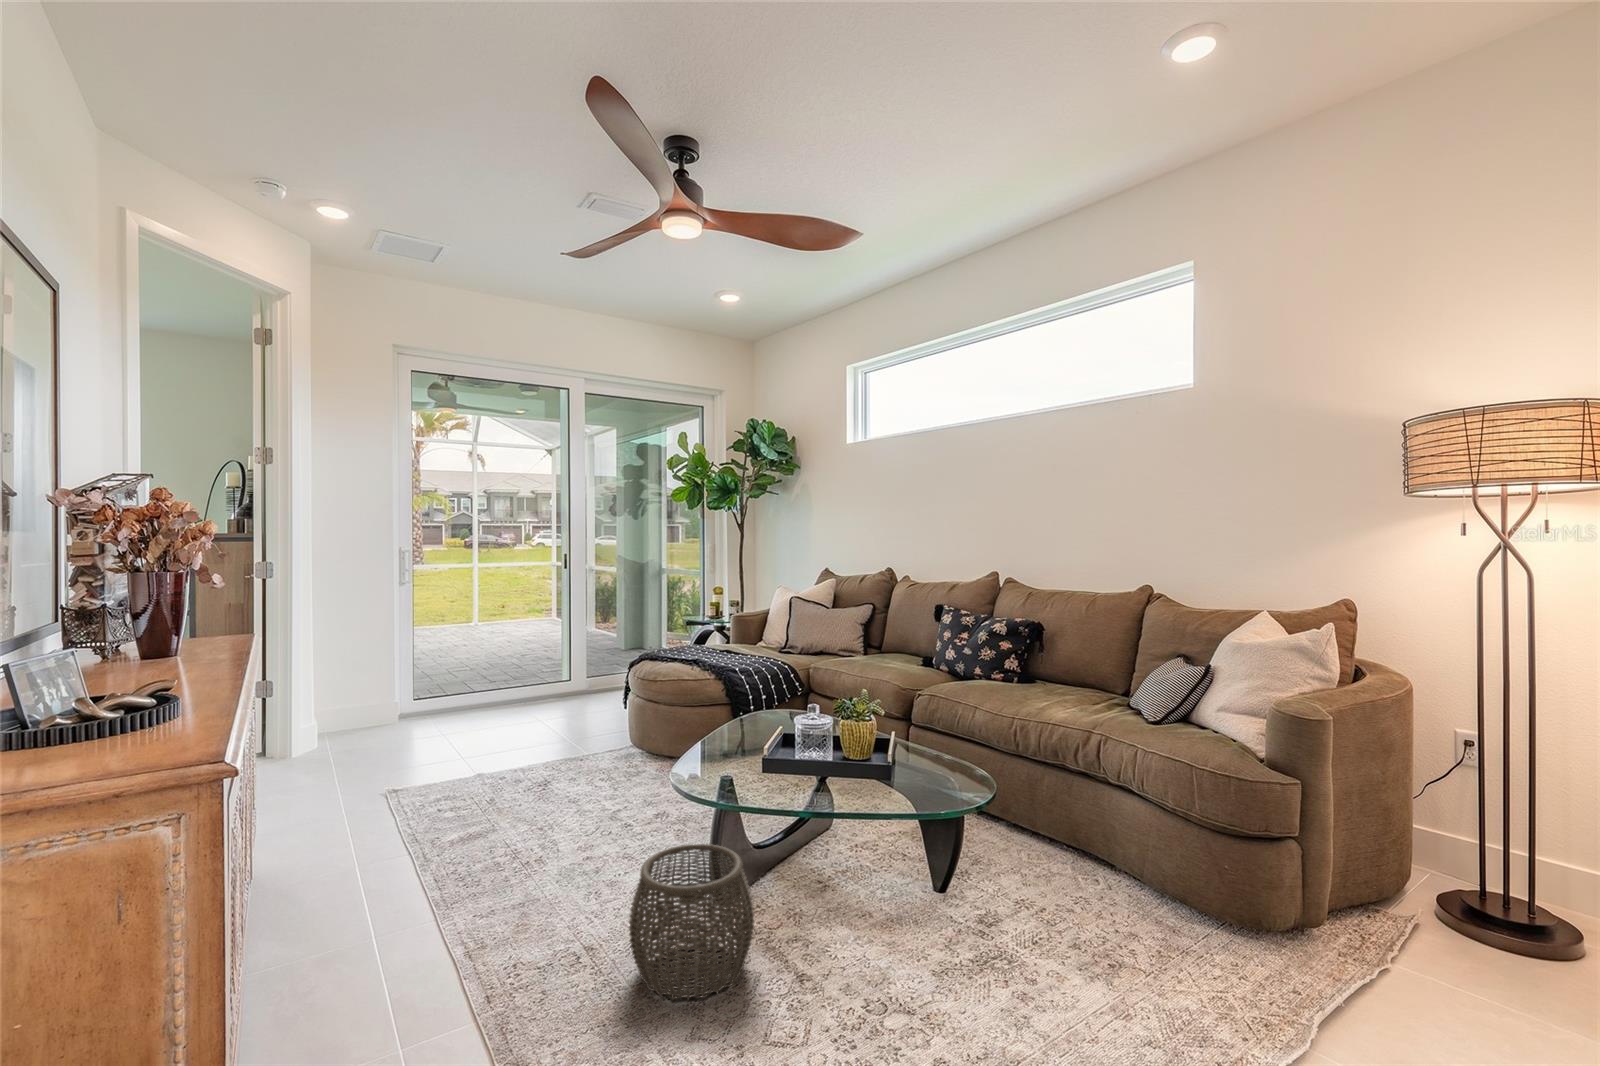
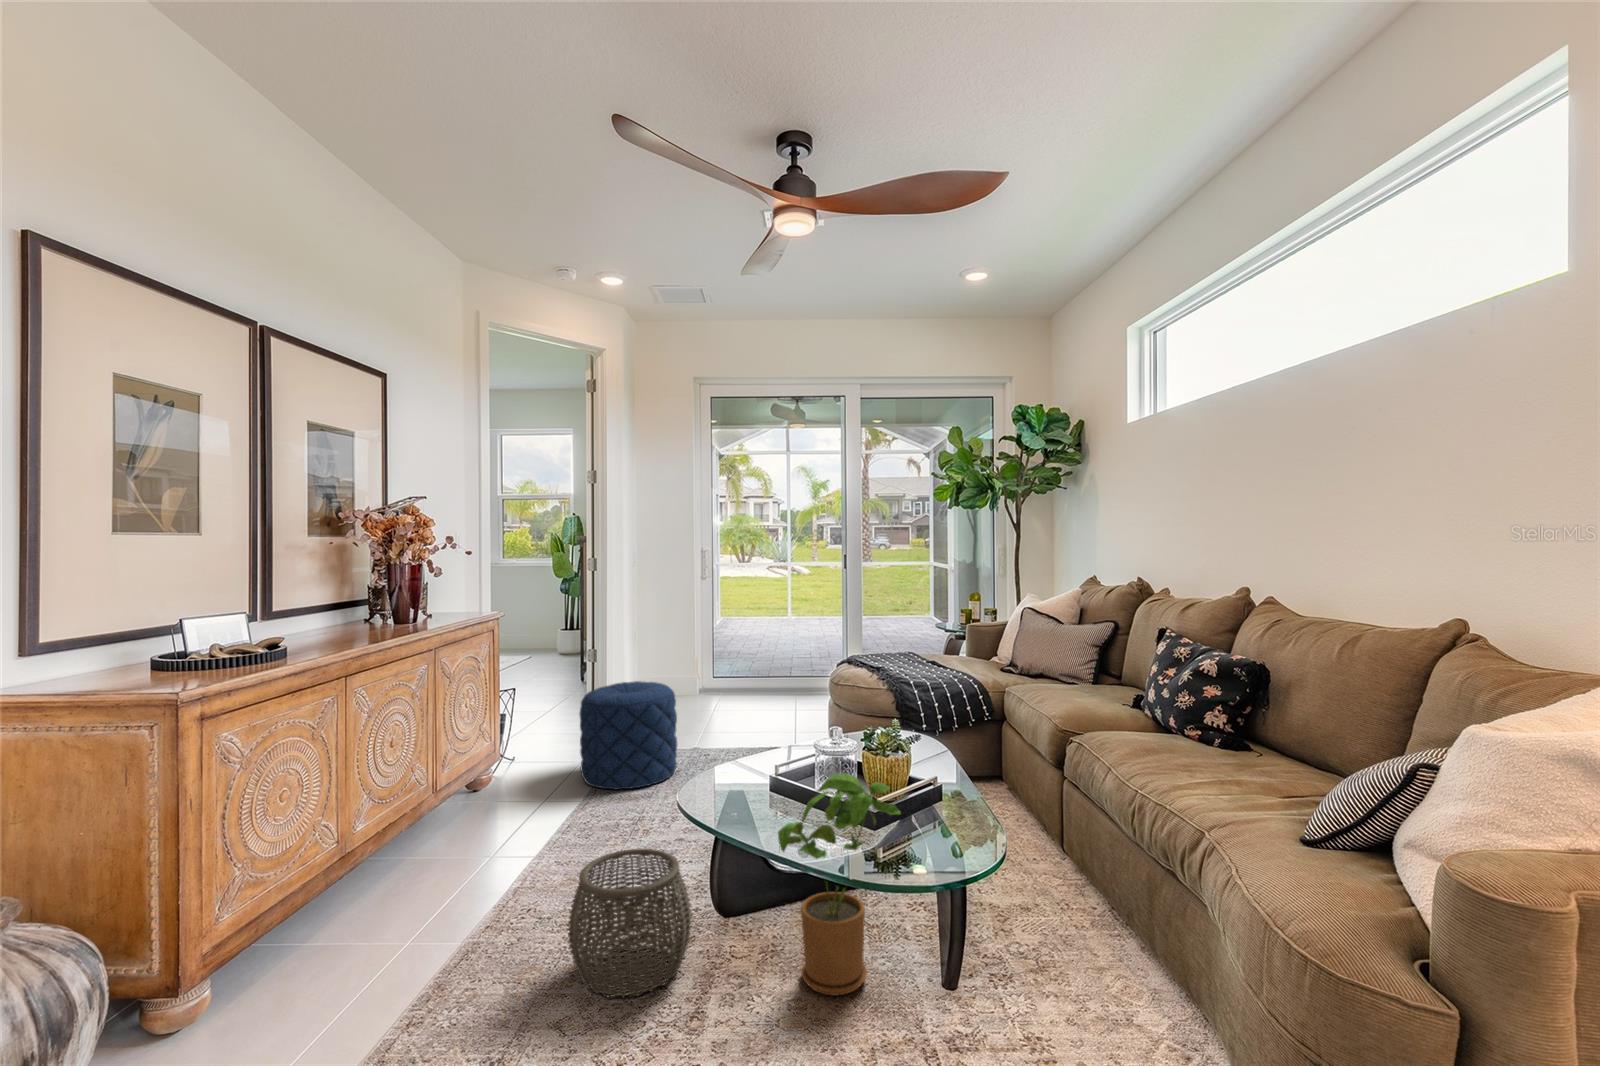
pouf: none [367,699,492,830] -> present [580,681,677,789]
house plant: none [826,730,934,928] -> present [778,774,901,995]

